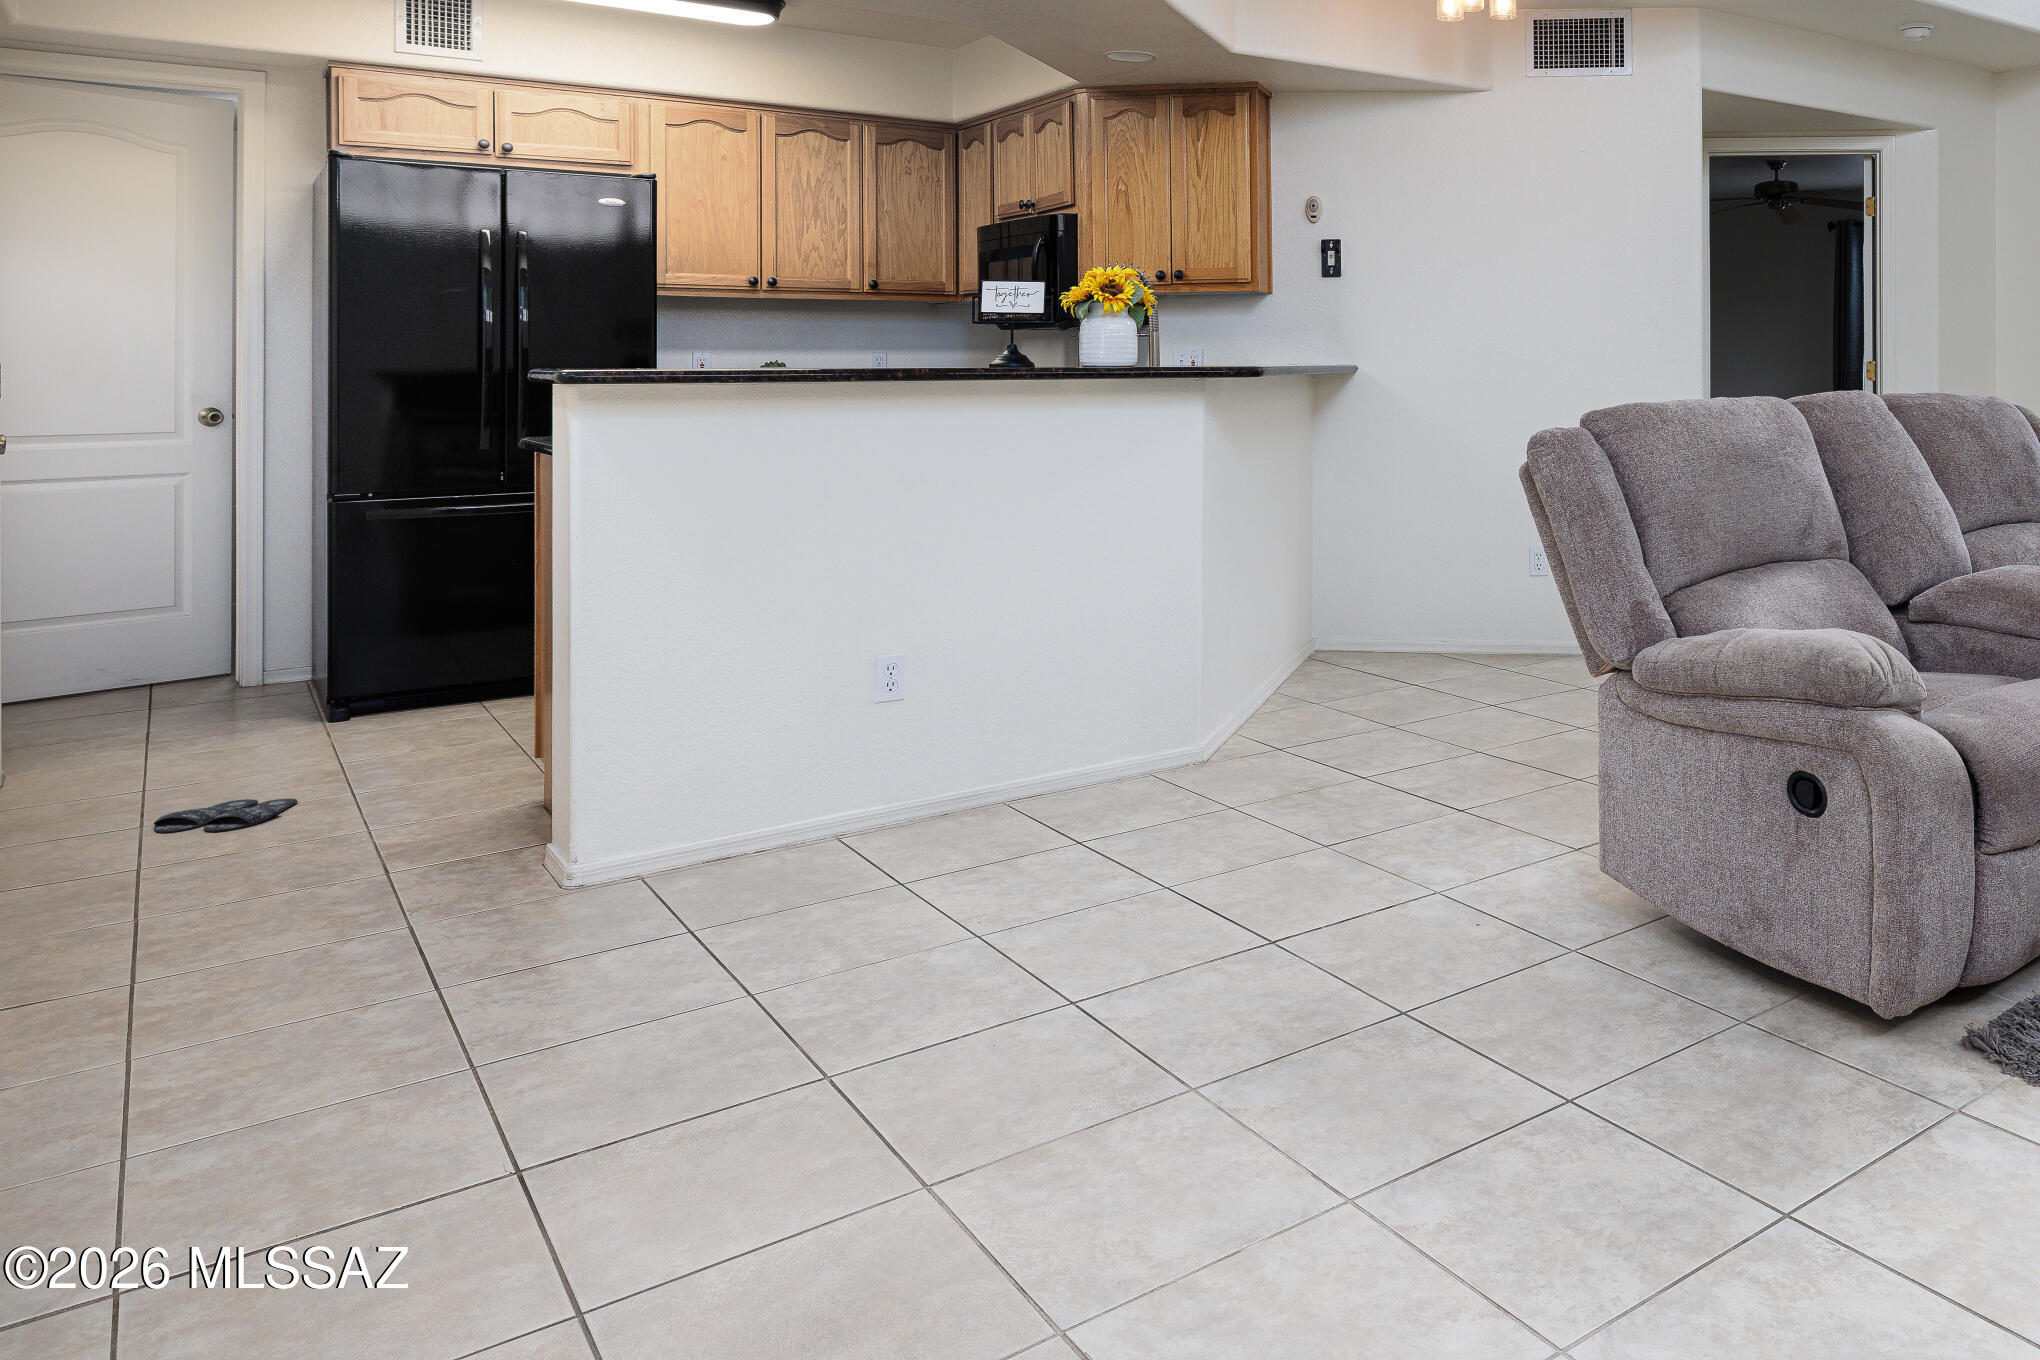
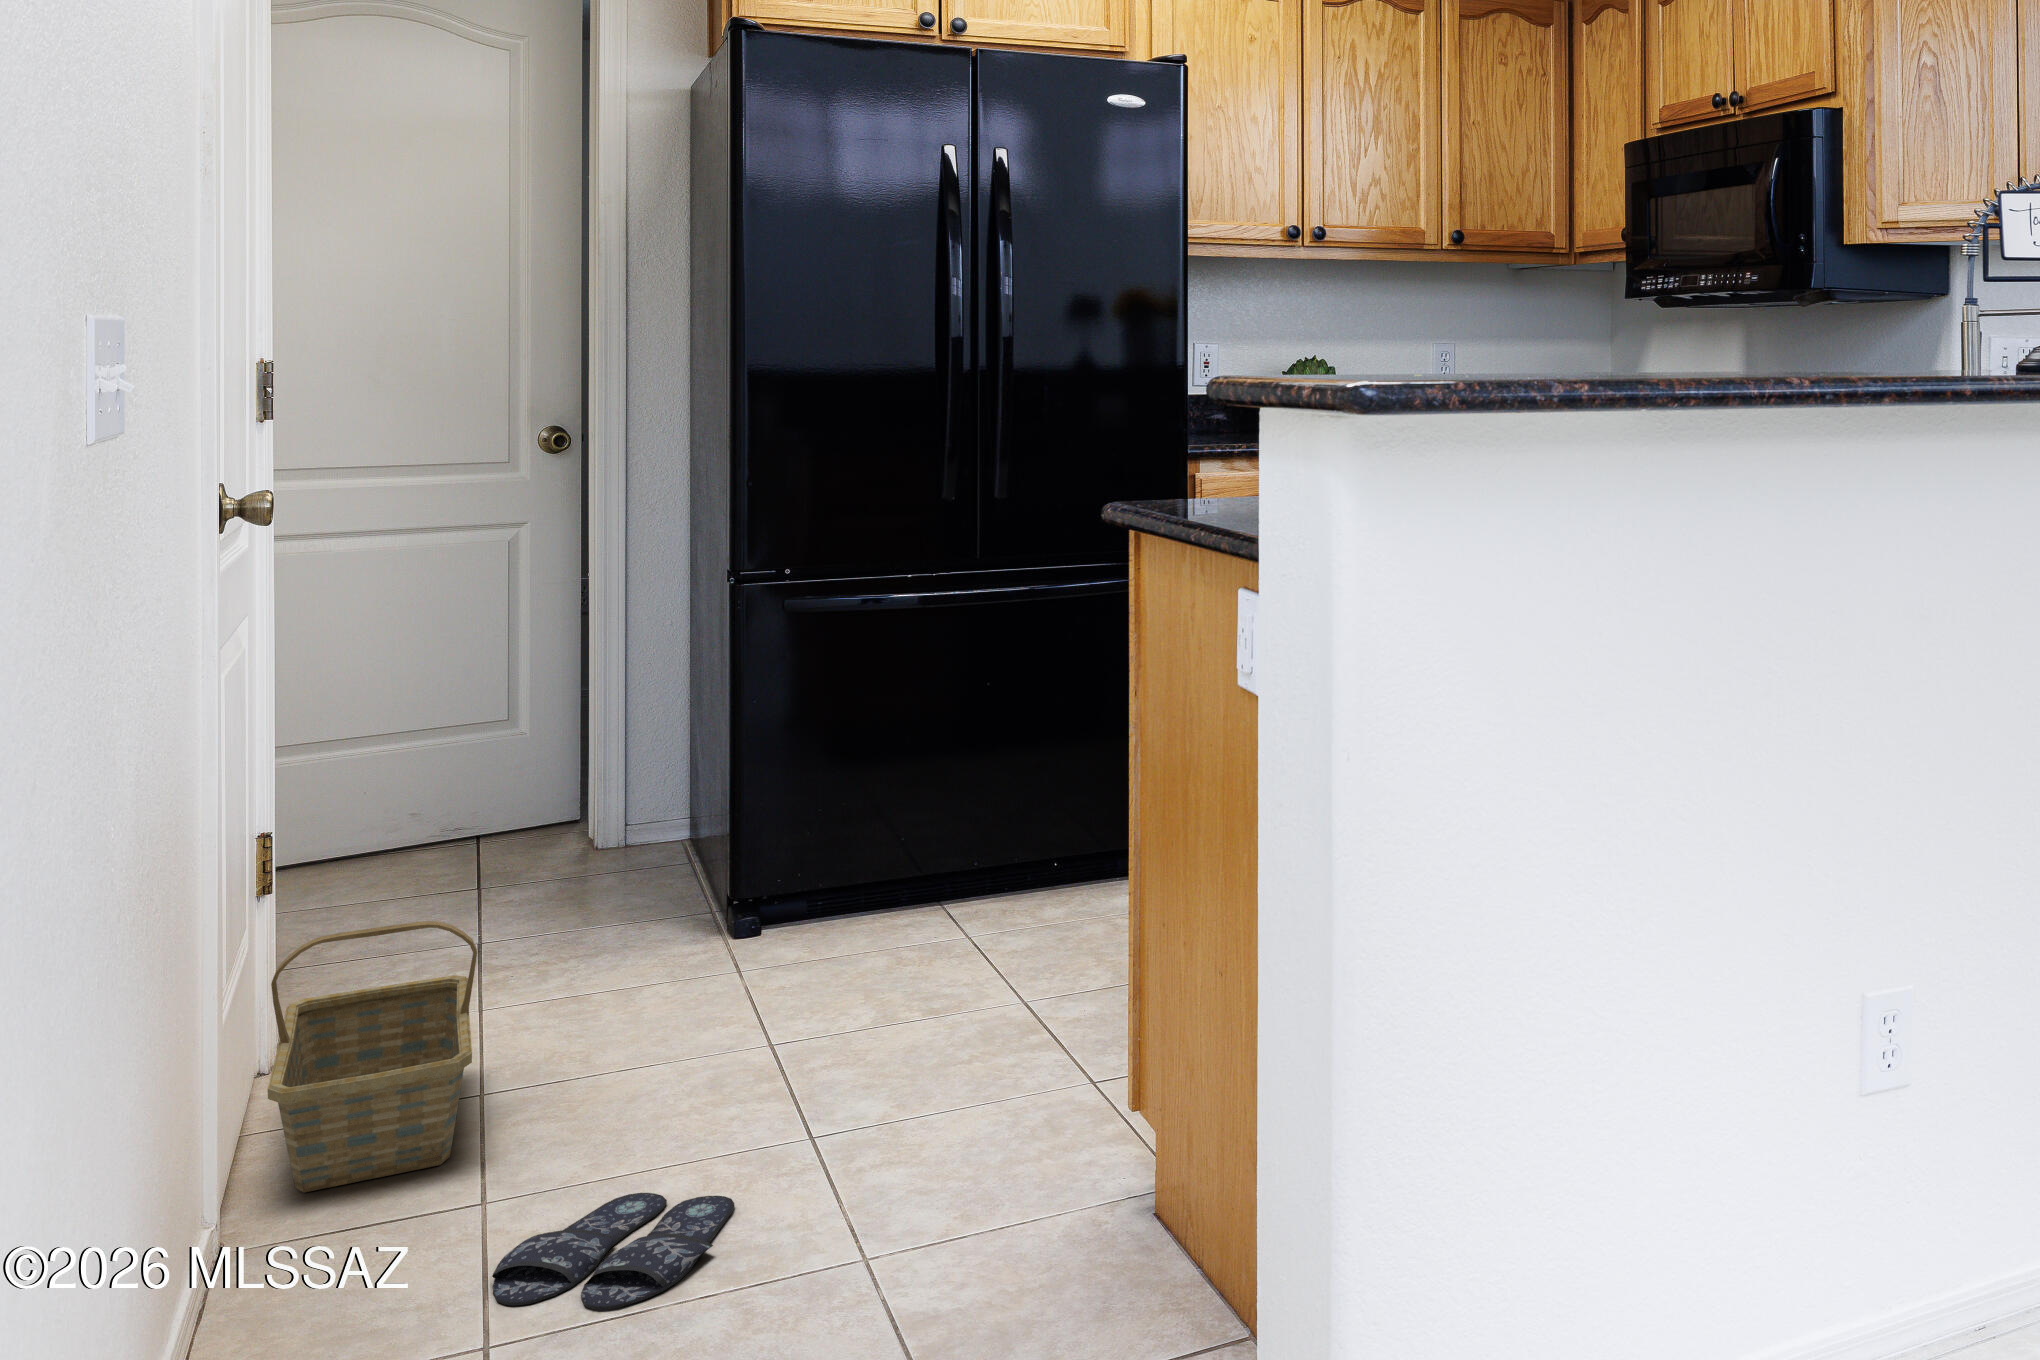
basket: none [19,672,148,808] -> present [268,921,477,1193]

